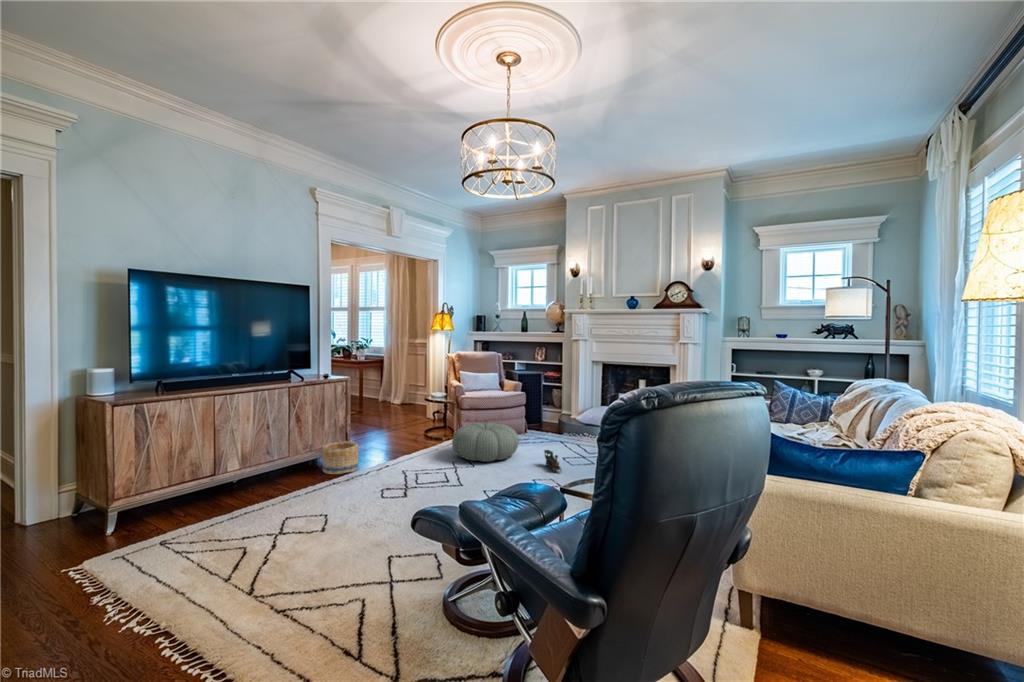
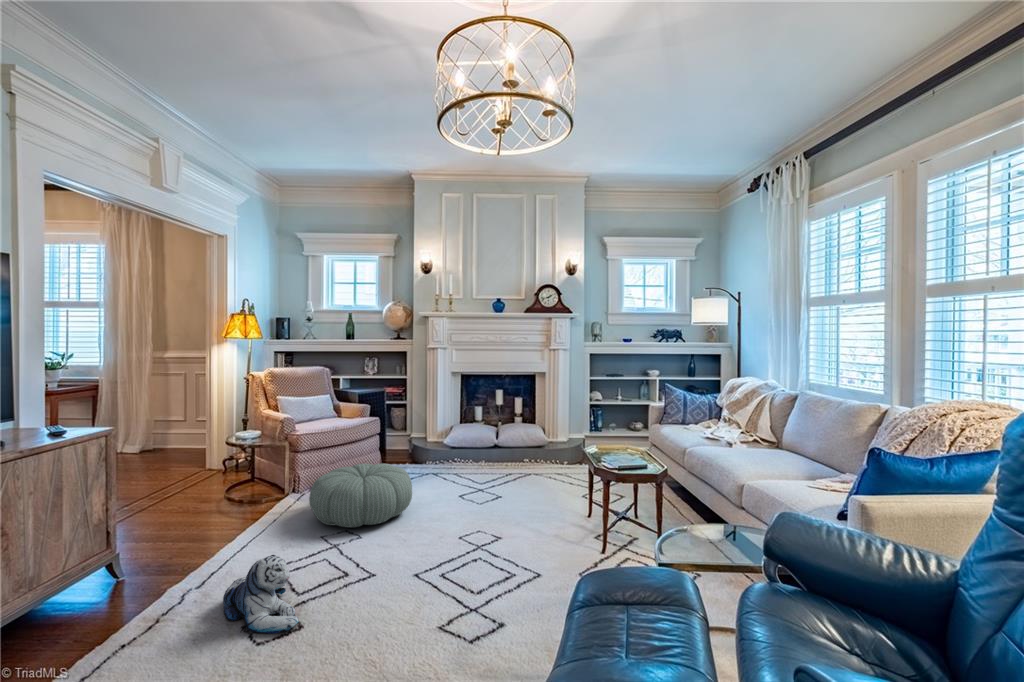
basket: present [322,441,358,474] -> none [37,545,136,633]
toy train: present [544,450,561,472] -> none [457,490,493,520]
plush toy: none [383,456,414,494] -> present [223,555,299,634]

